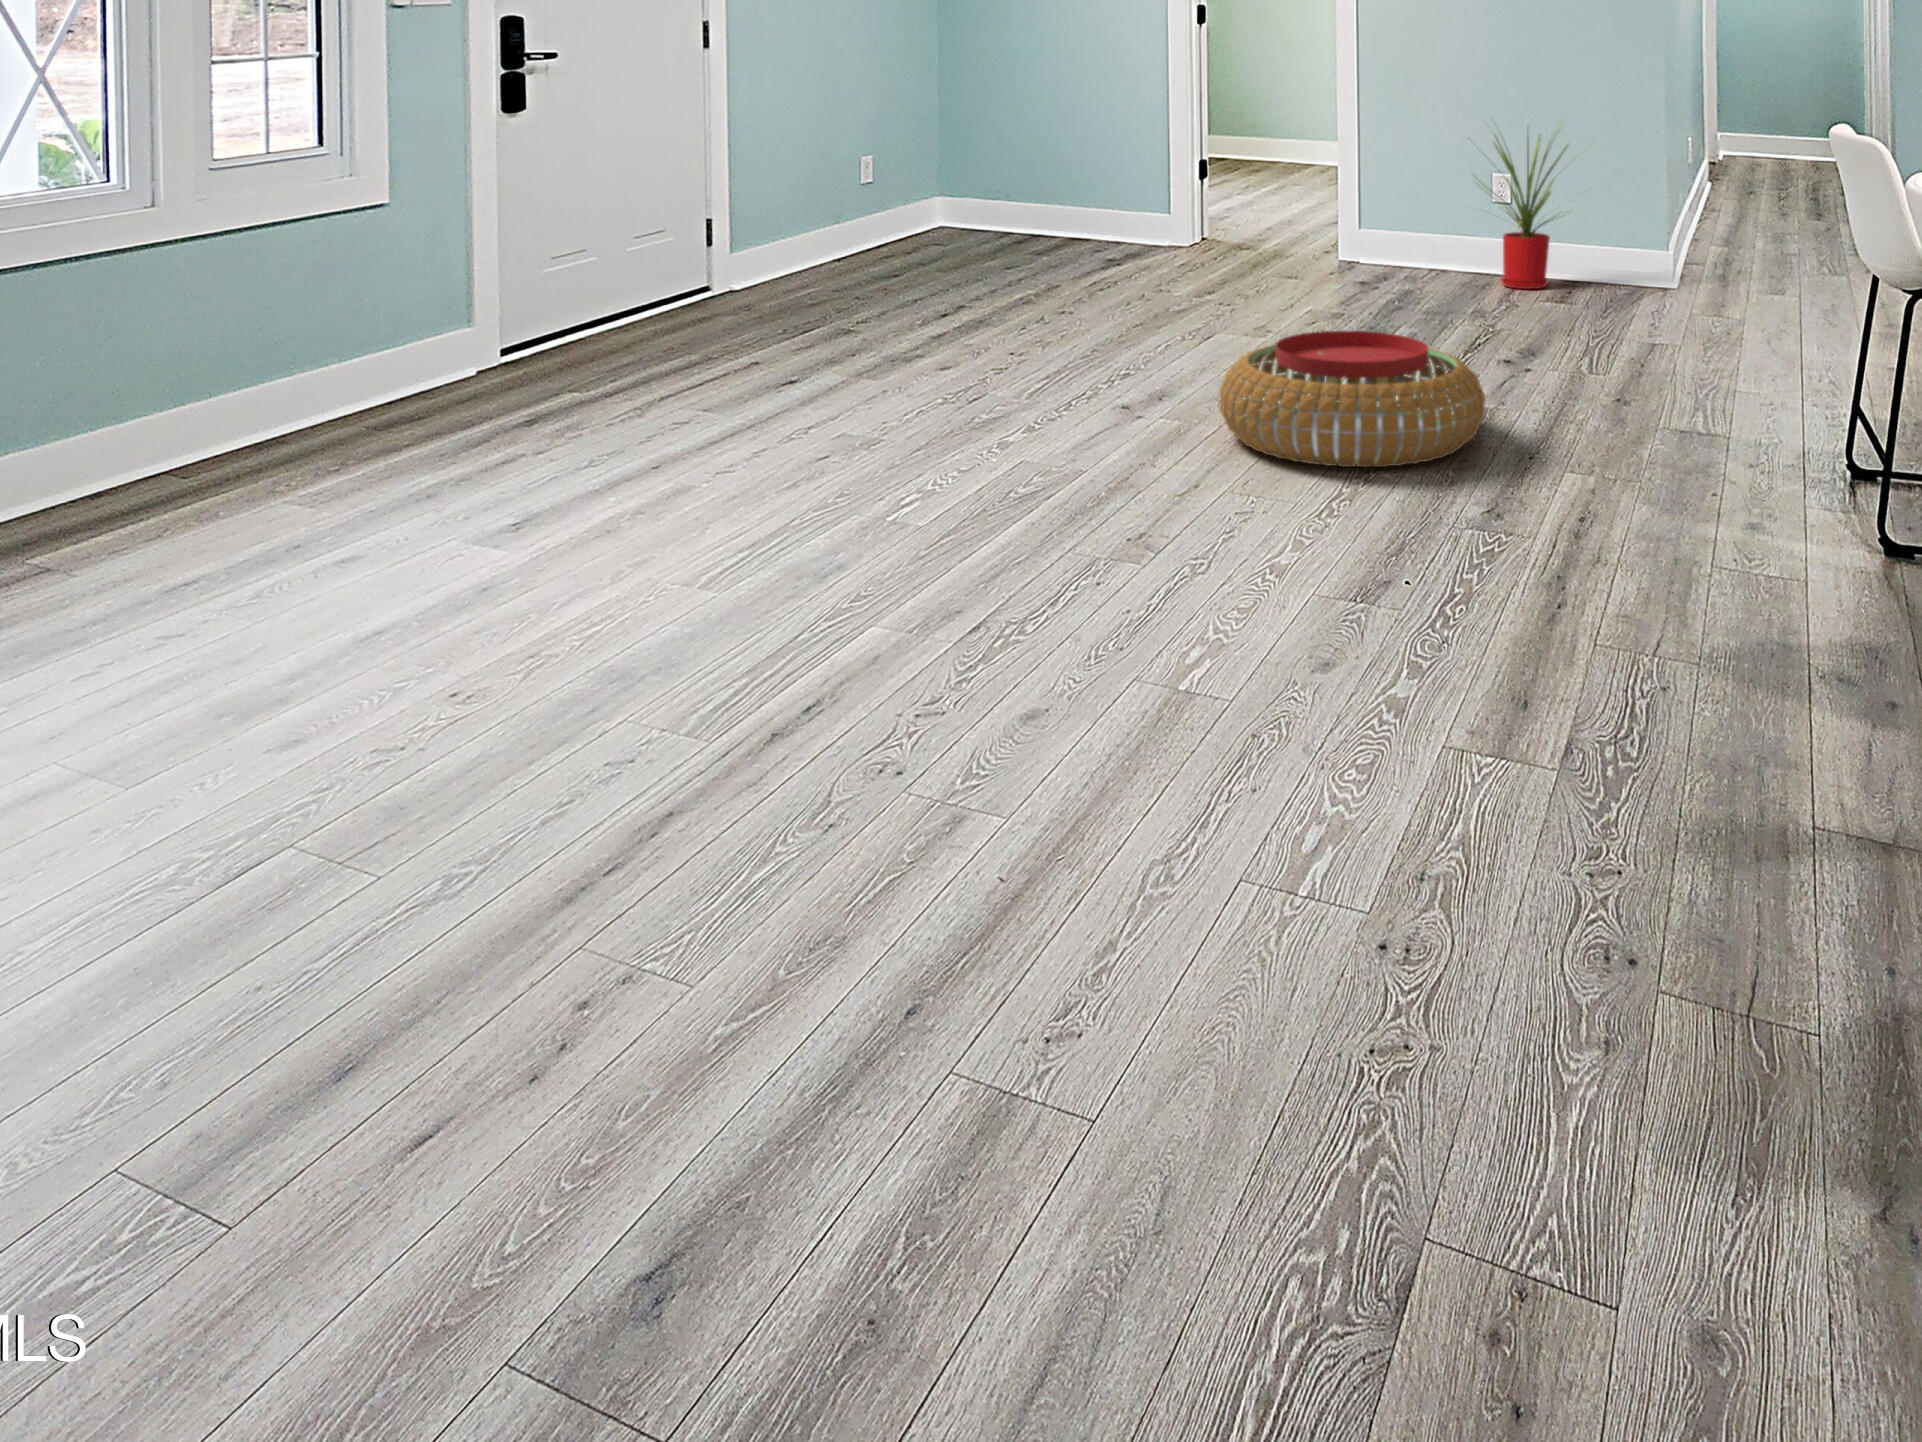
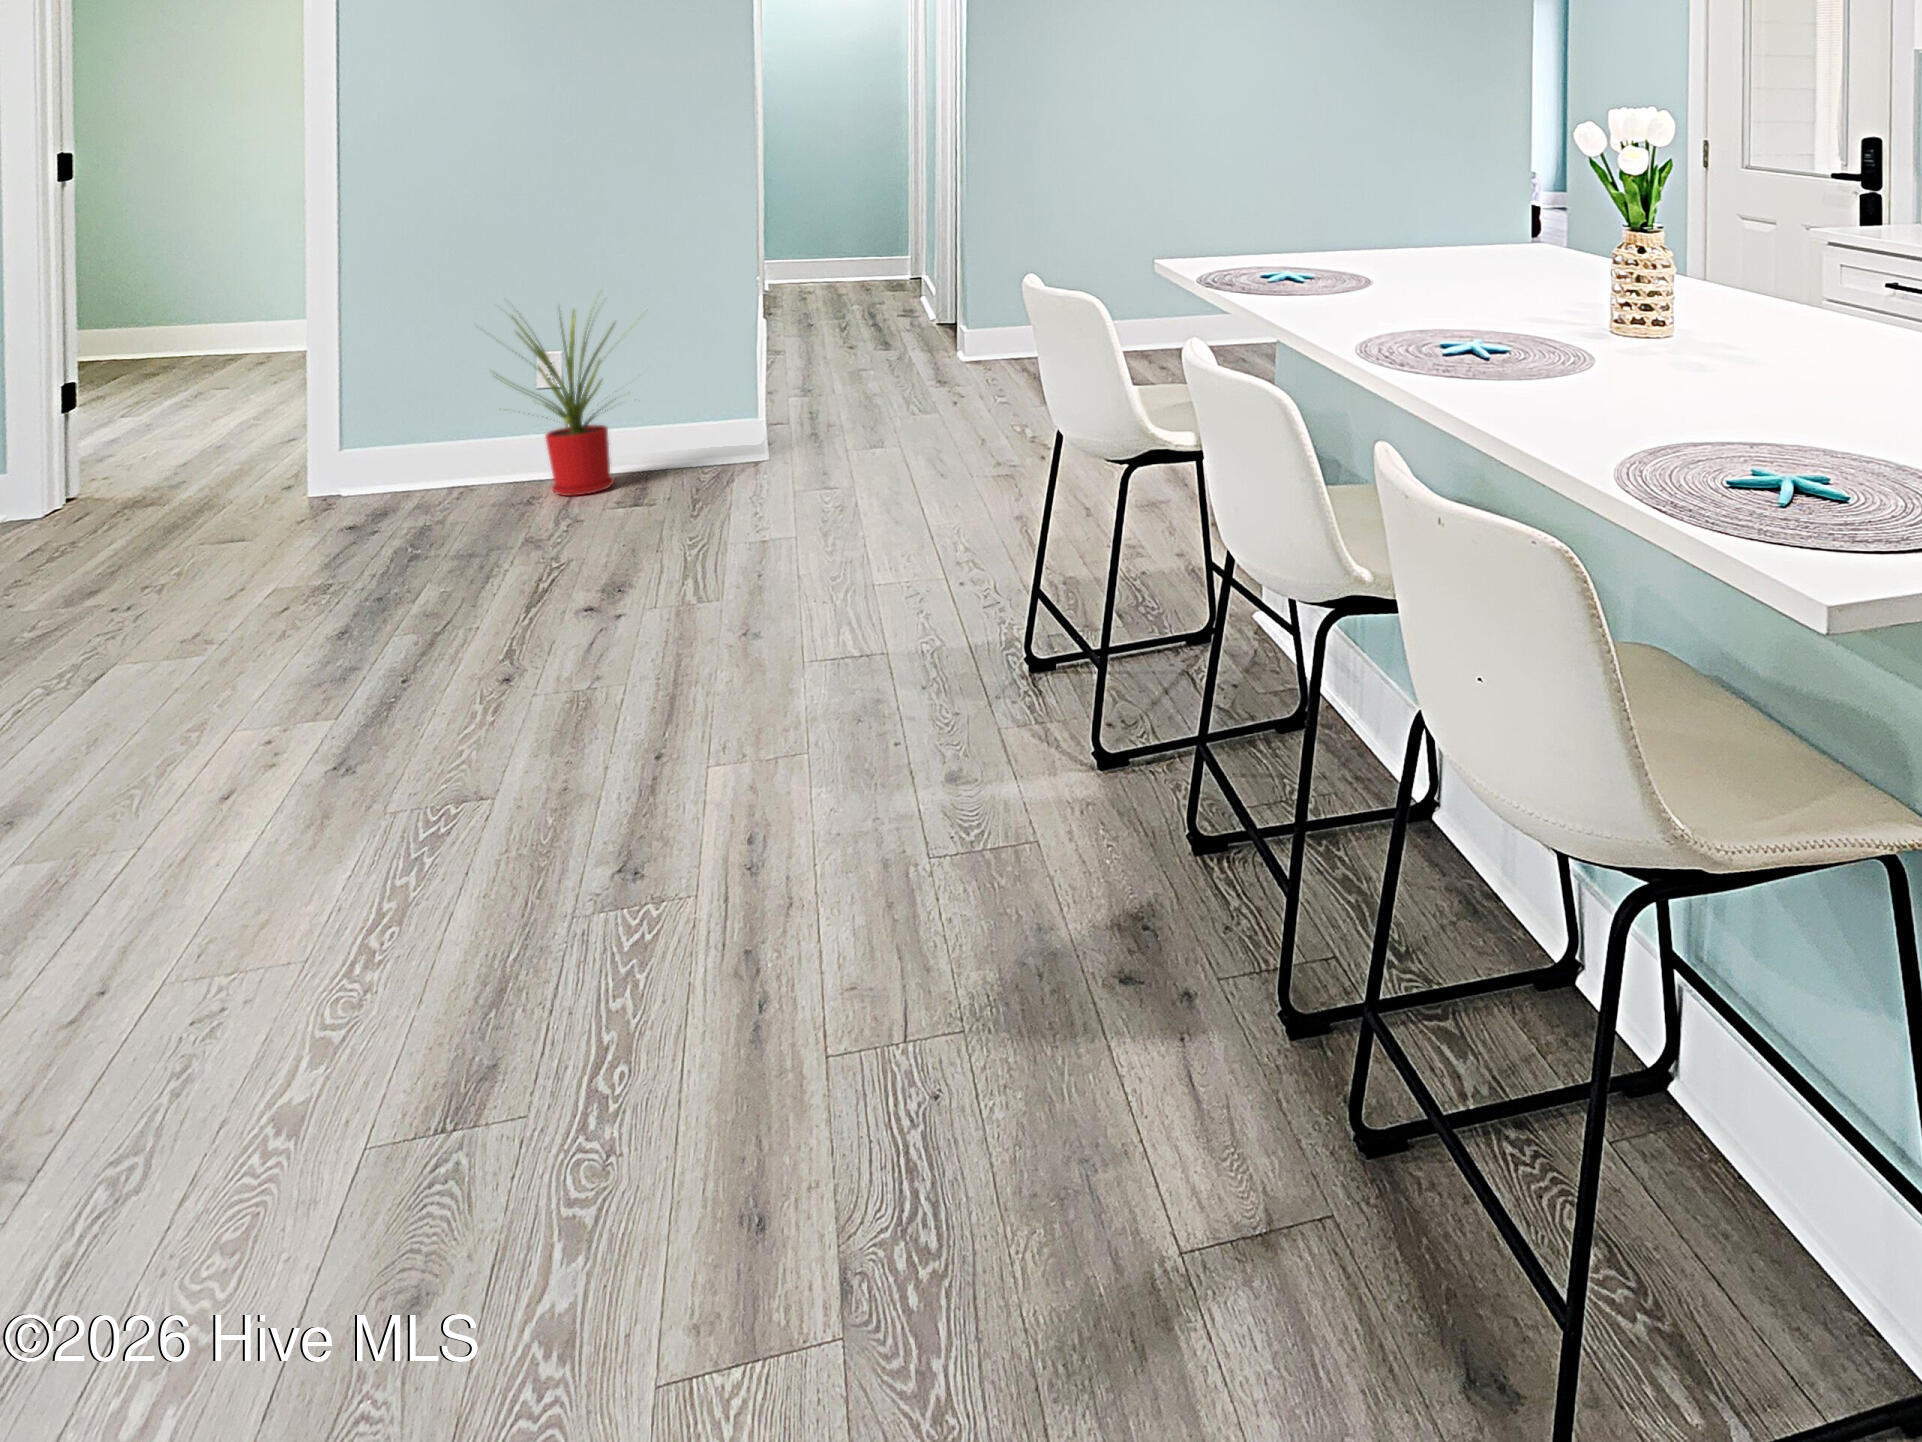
pouf: present [1219,331,1485,467] -> none [119,645,582,888]

